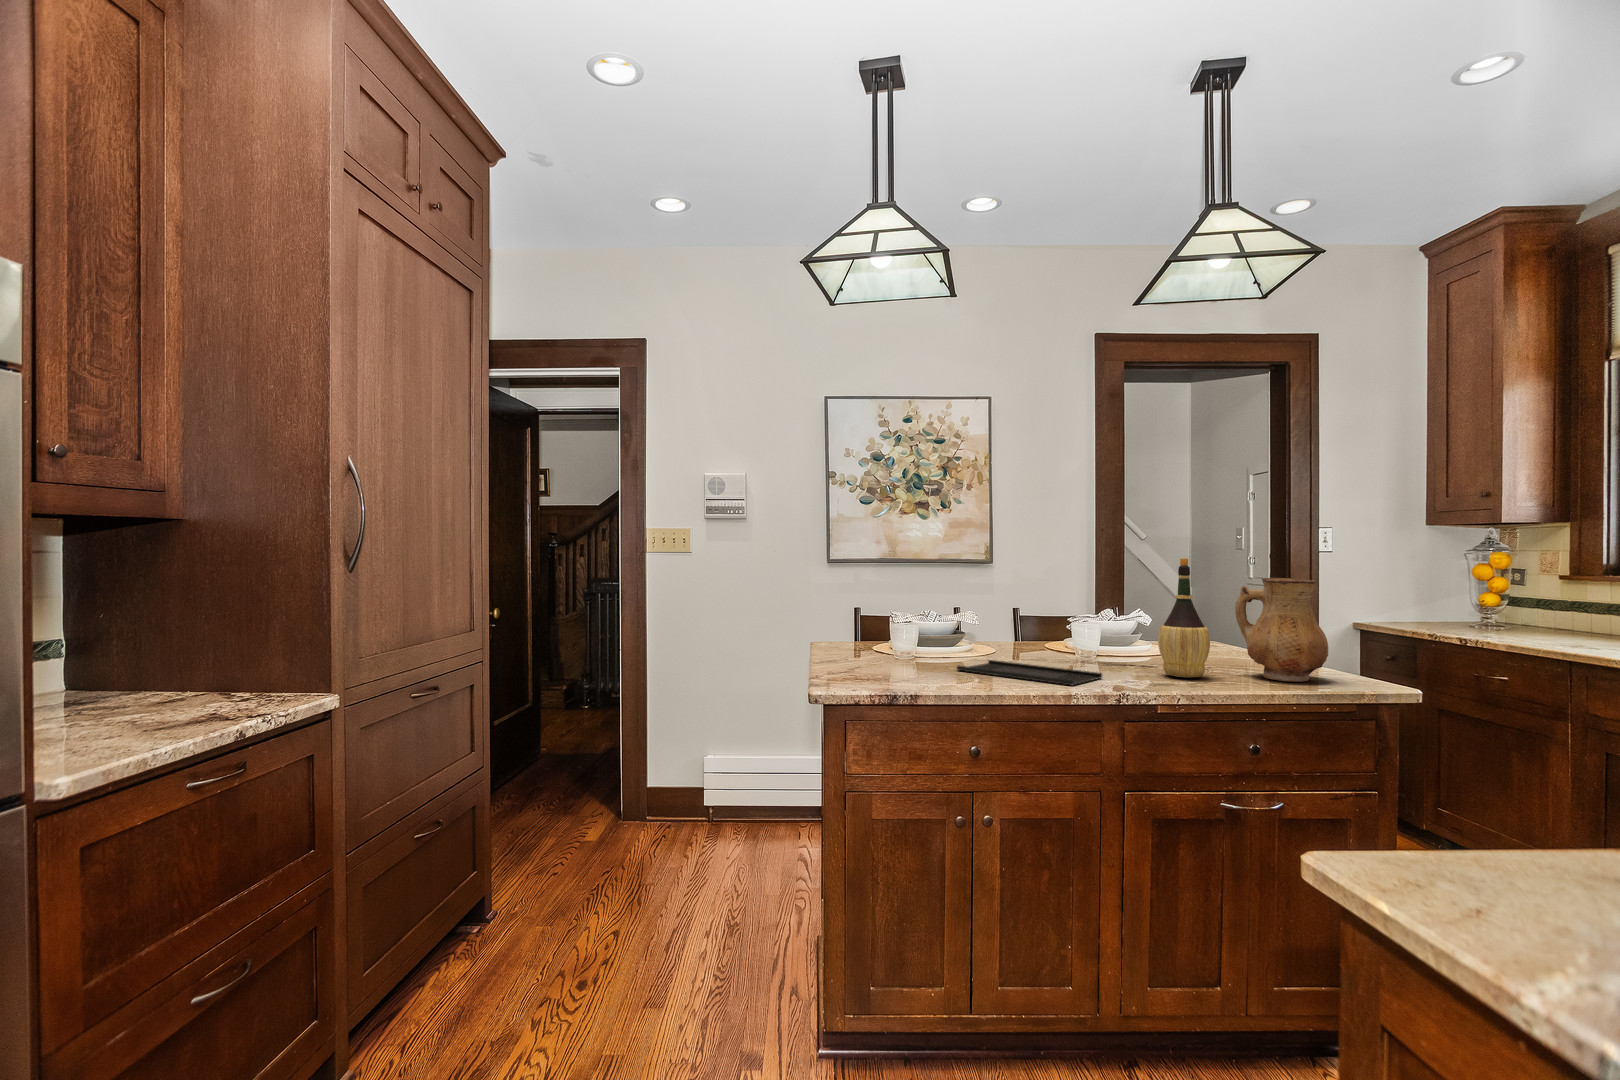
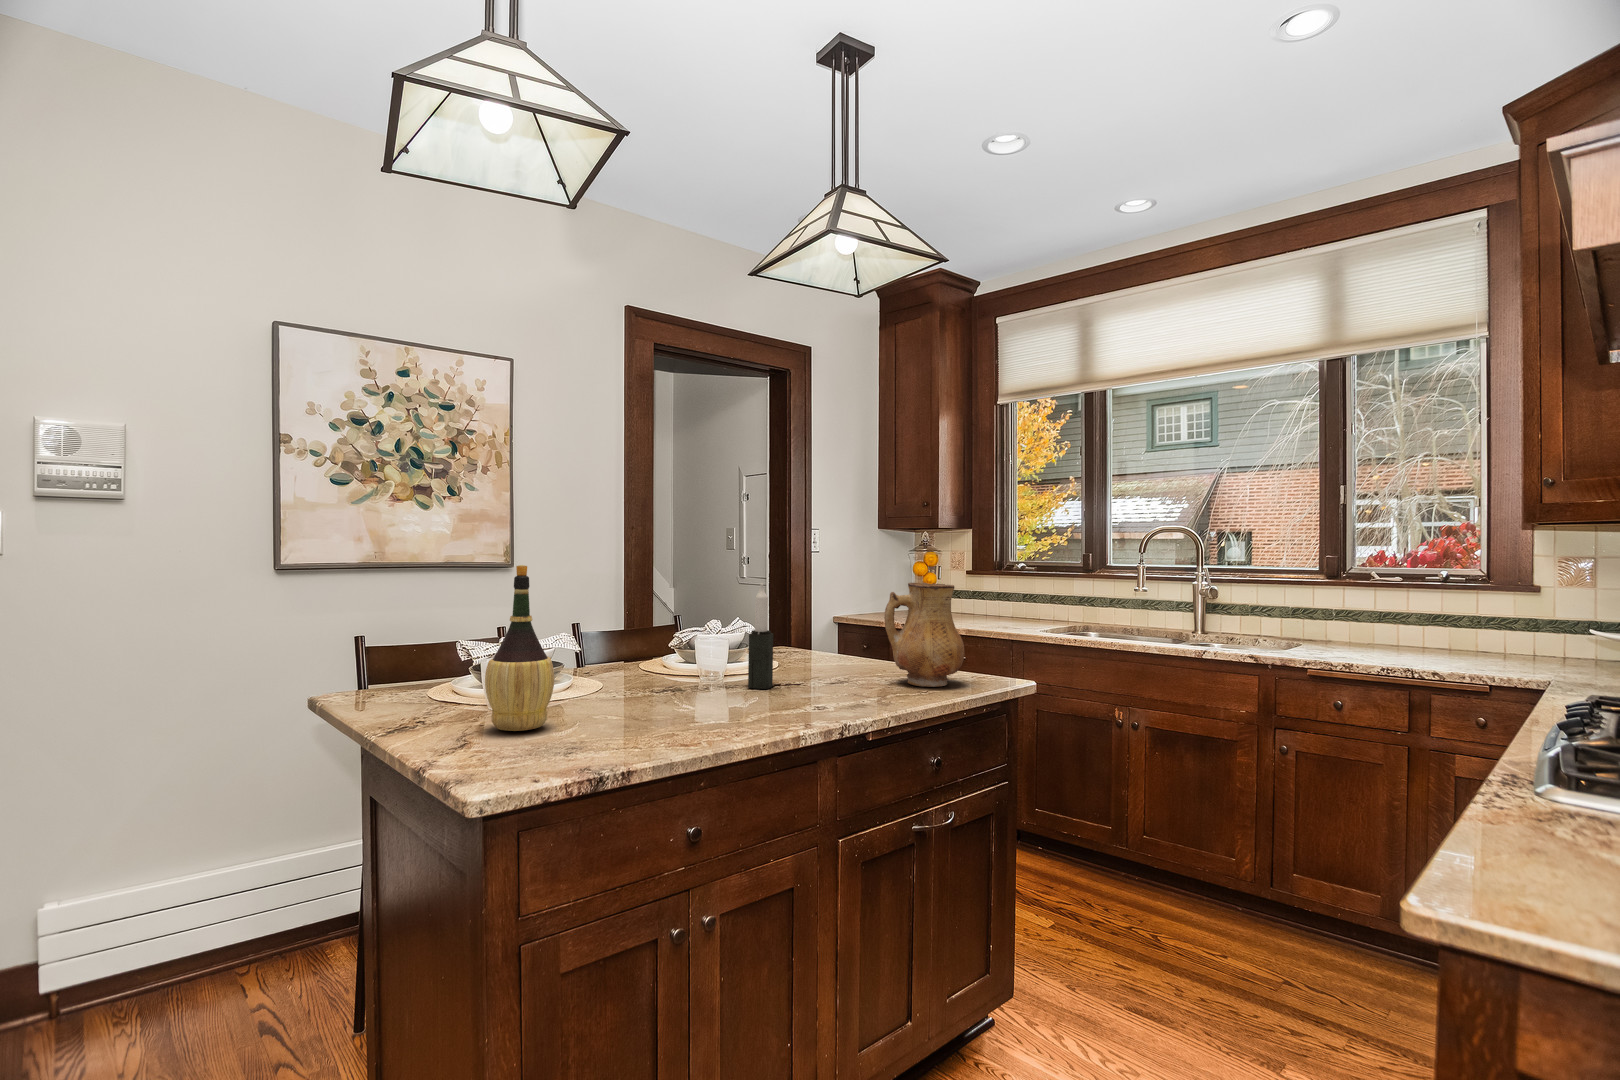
wine bottle: present [1158,558,1210,677] -> present [485,565,554,731]
candle: none [1098,575,1122,667] -> present [748,583,773,689]
tray: present [957,660,1102,686] -> none [618,697,790,723]

